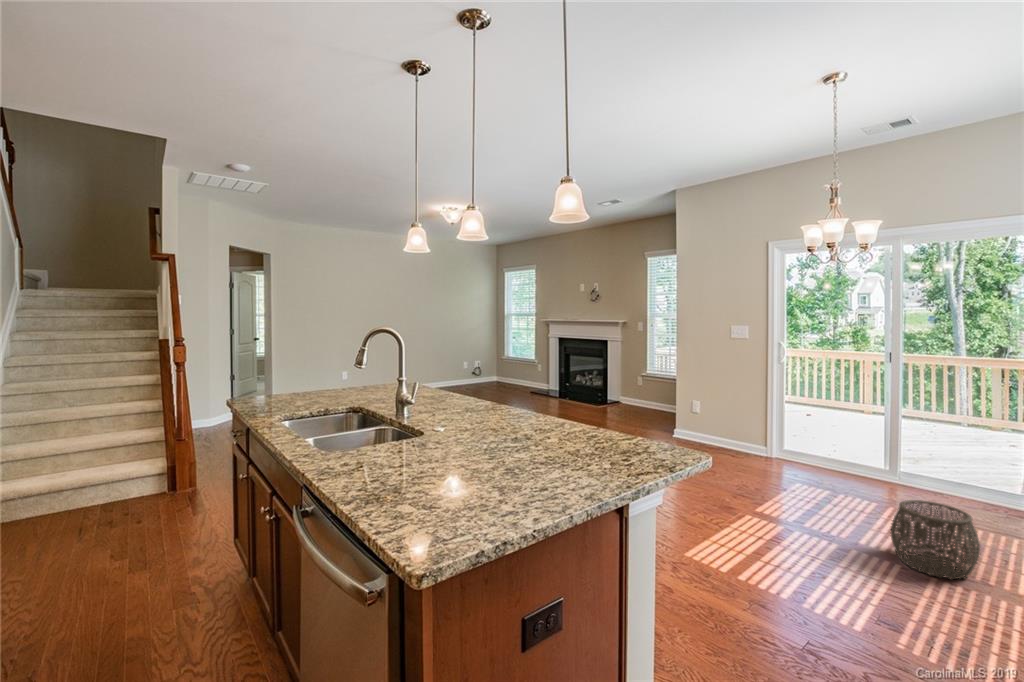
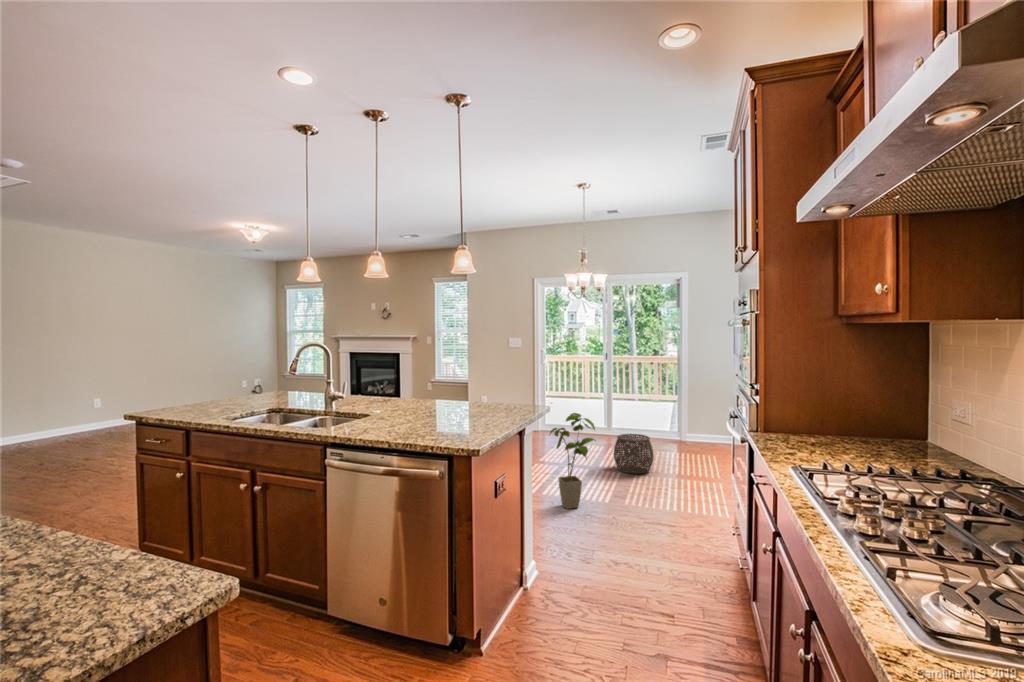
house plant: none [747,469,838,626] -> present [550,413,595,509]

